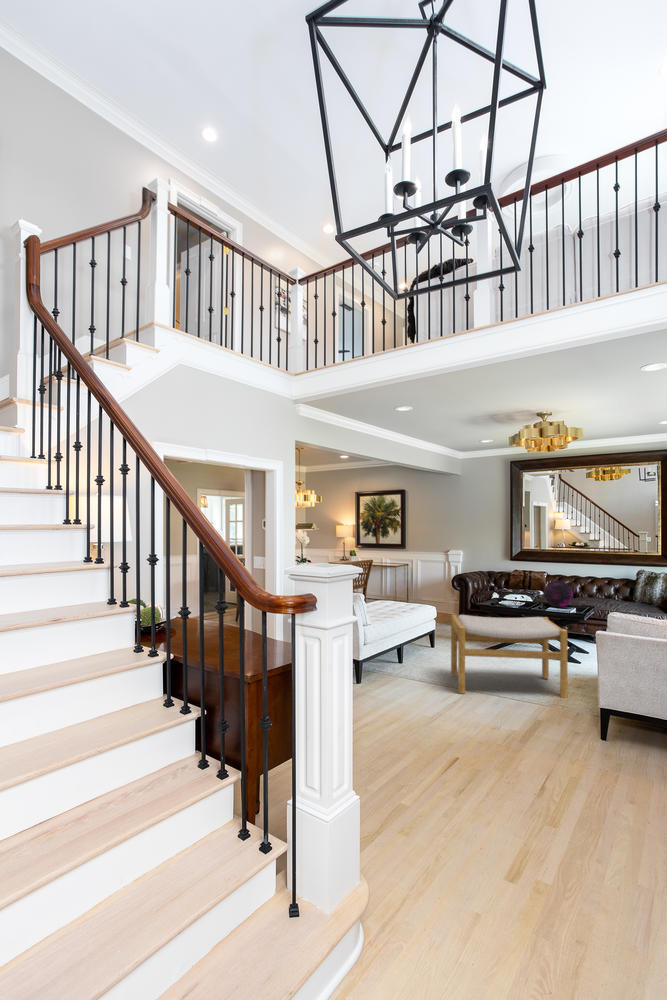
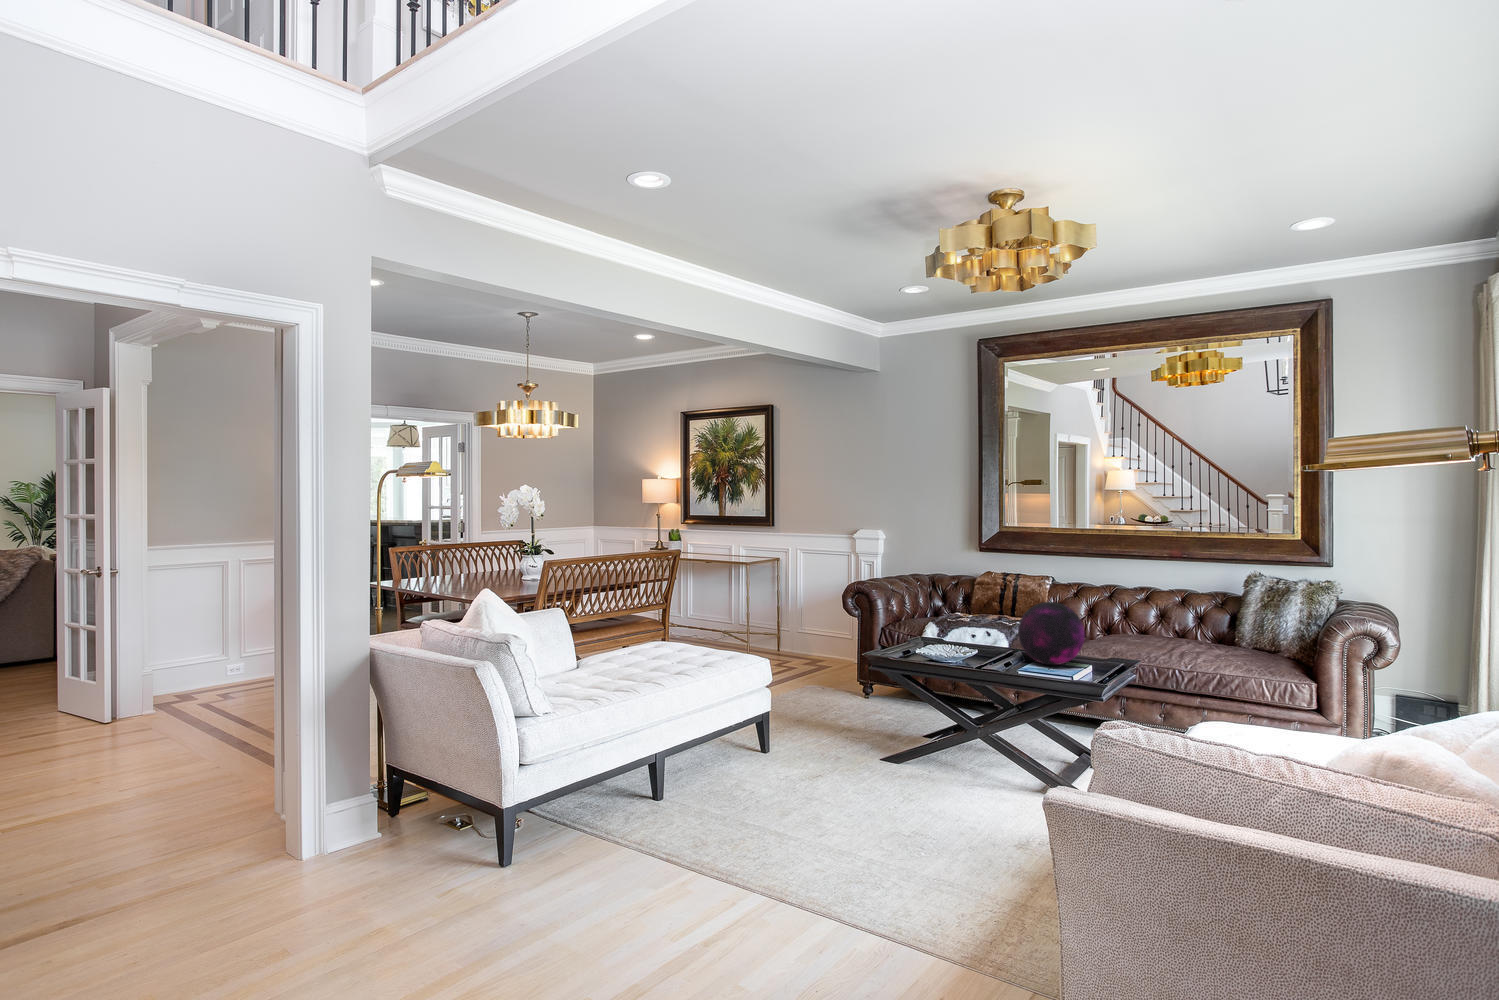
footstool: present [451,615,568,698] -> none [734,694,1023,934]

